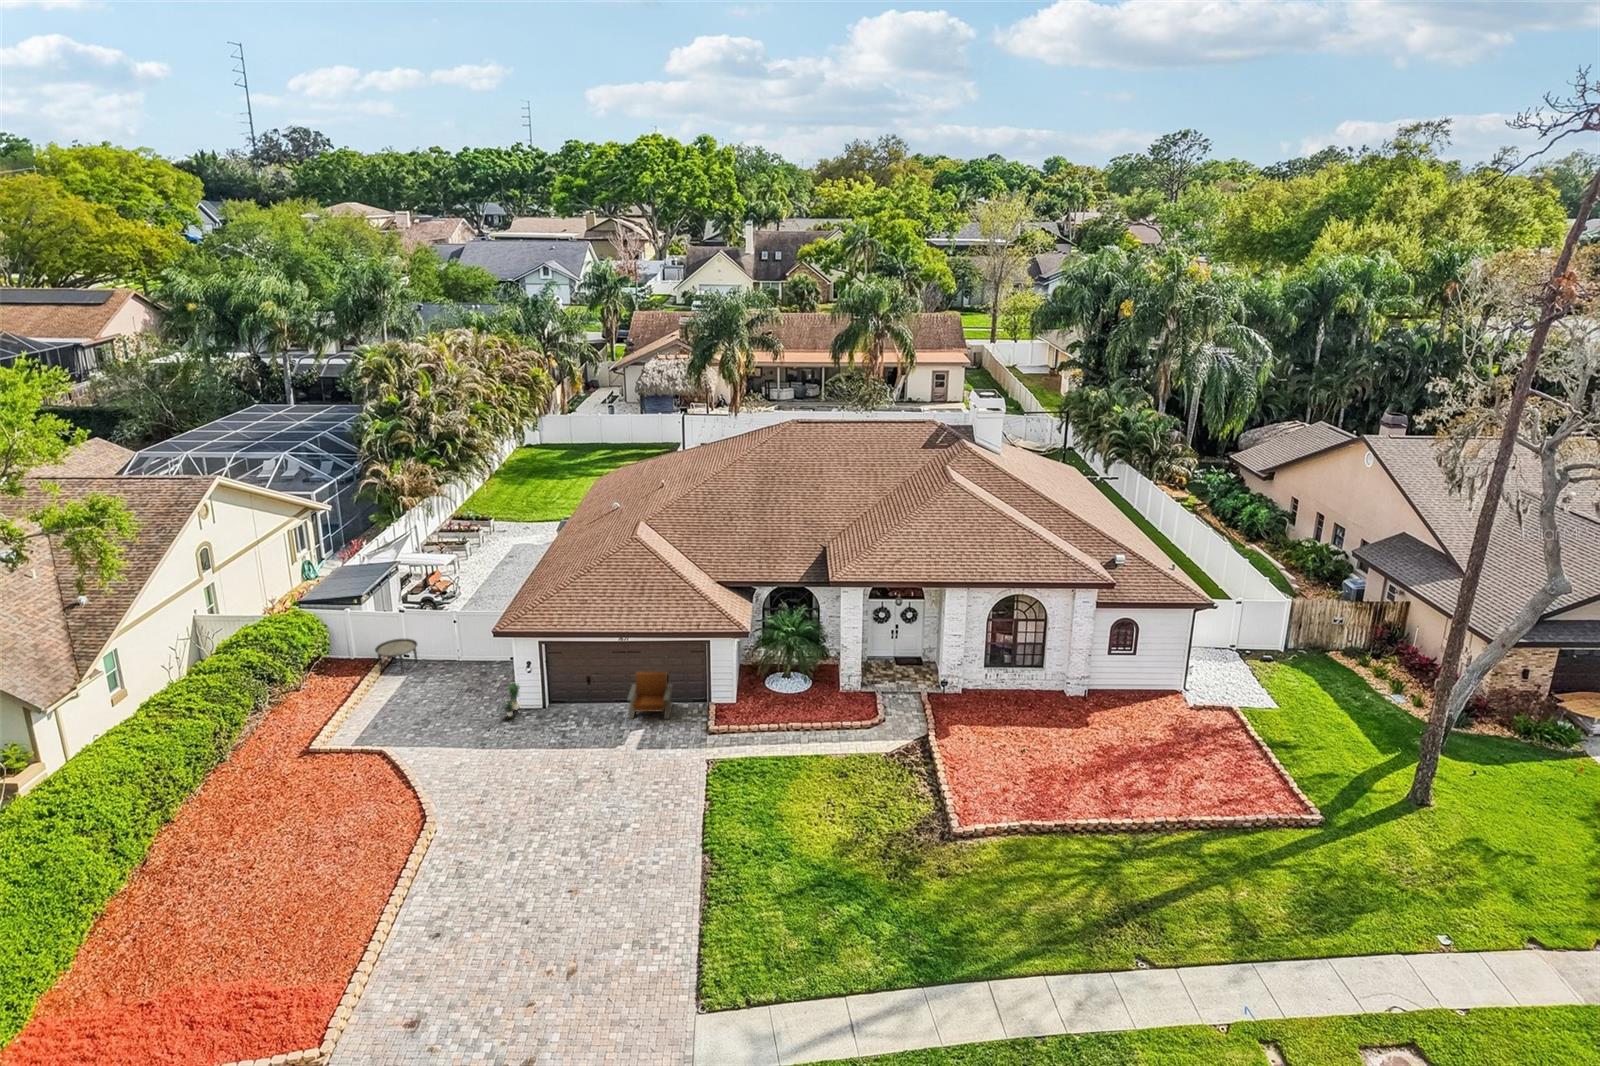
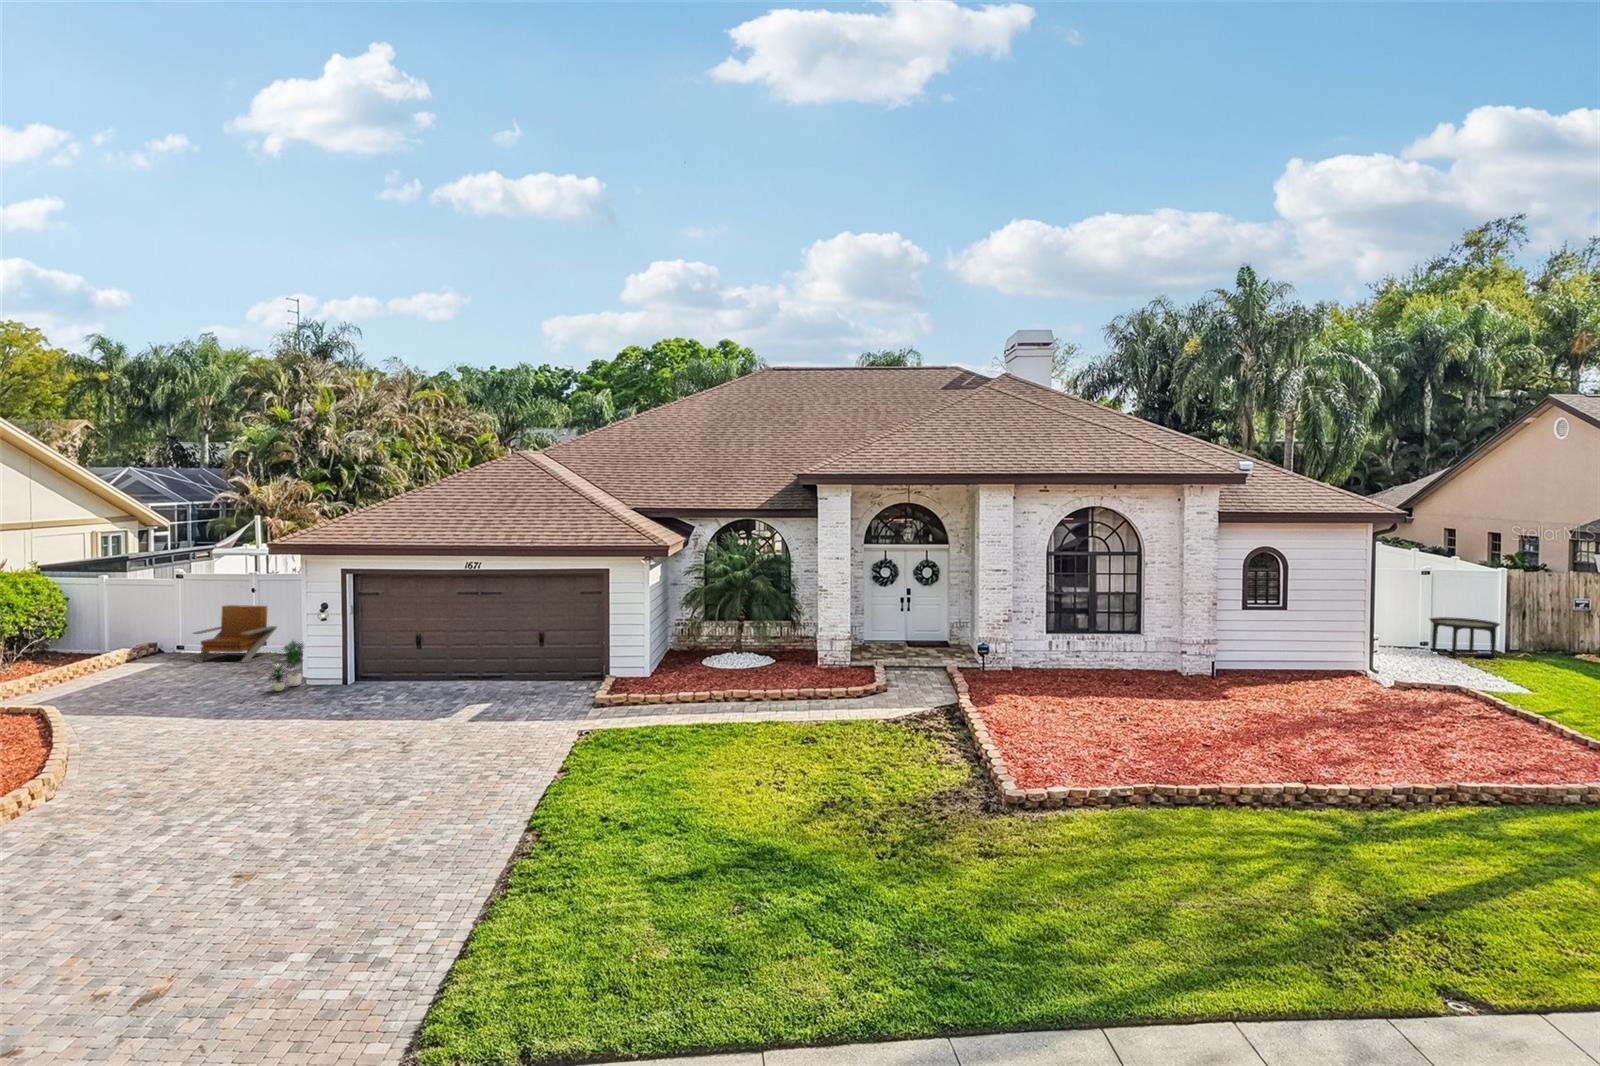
round table: present [375,639,418,674] -> present [1429,617,1500,659]
lounge chair: present [627,671,673,719] -> present [193,605,277,663]

